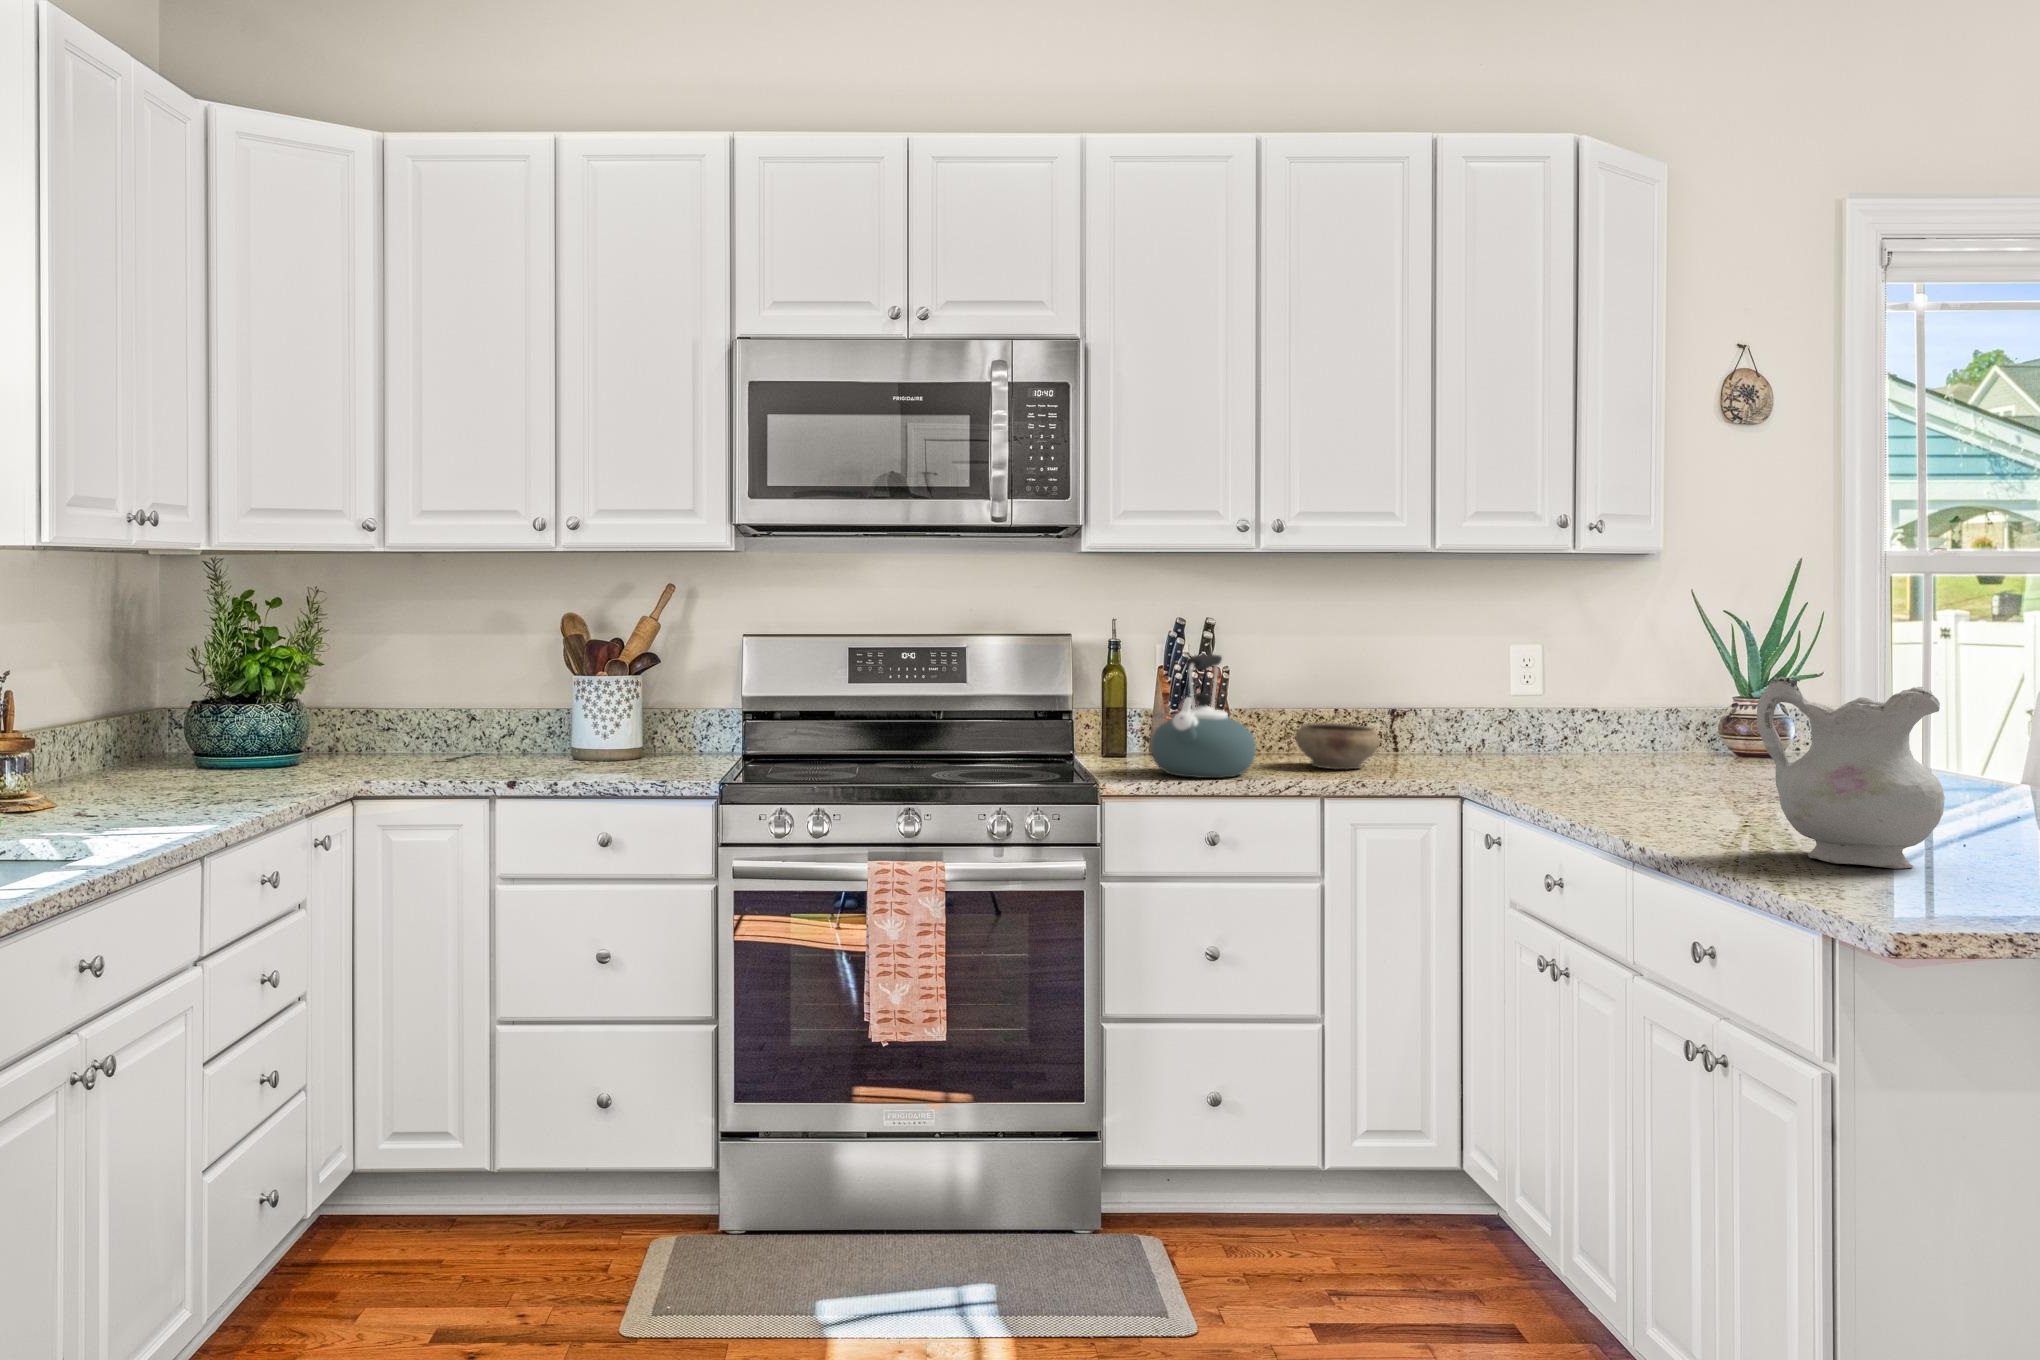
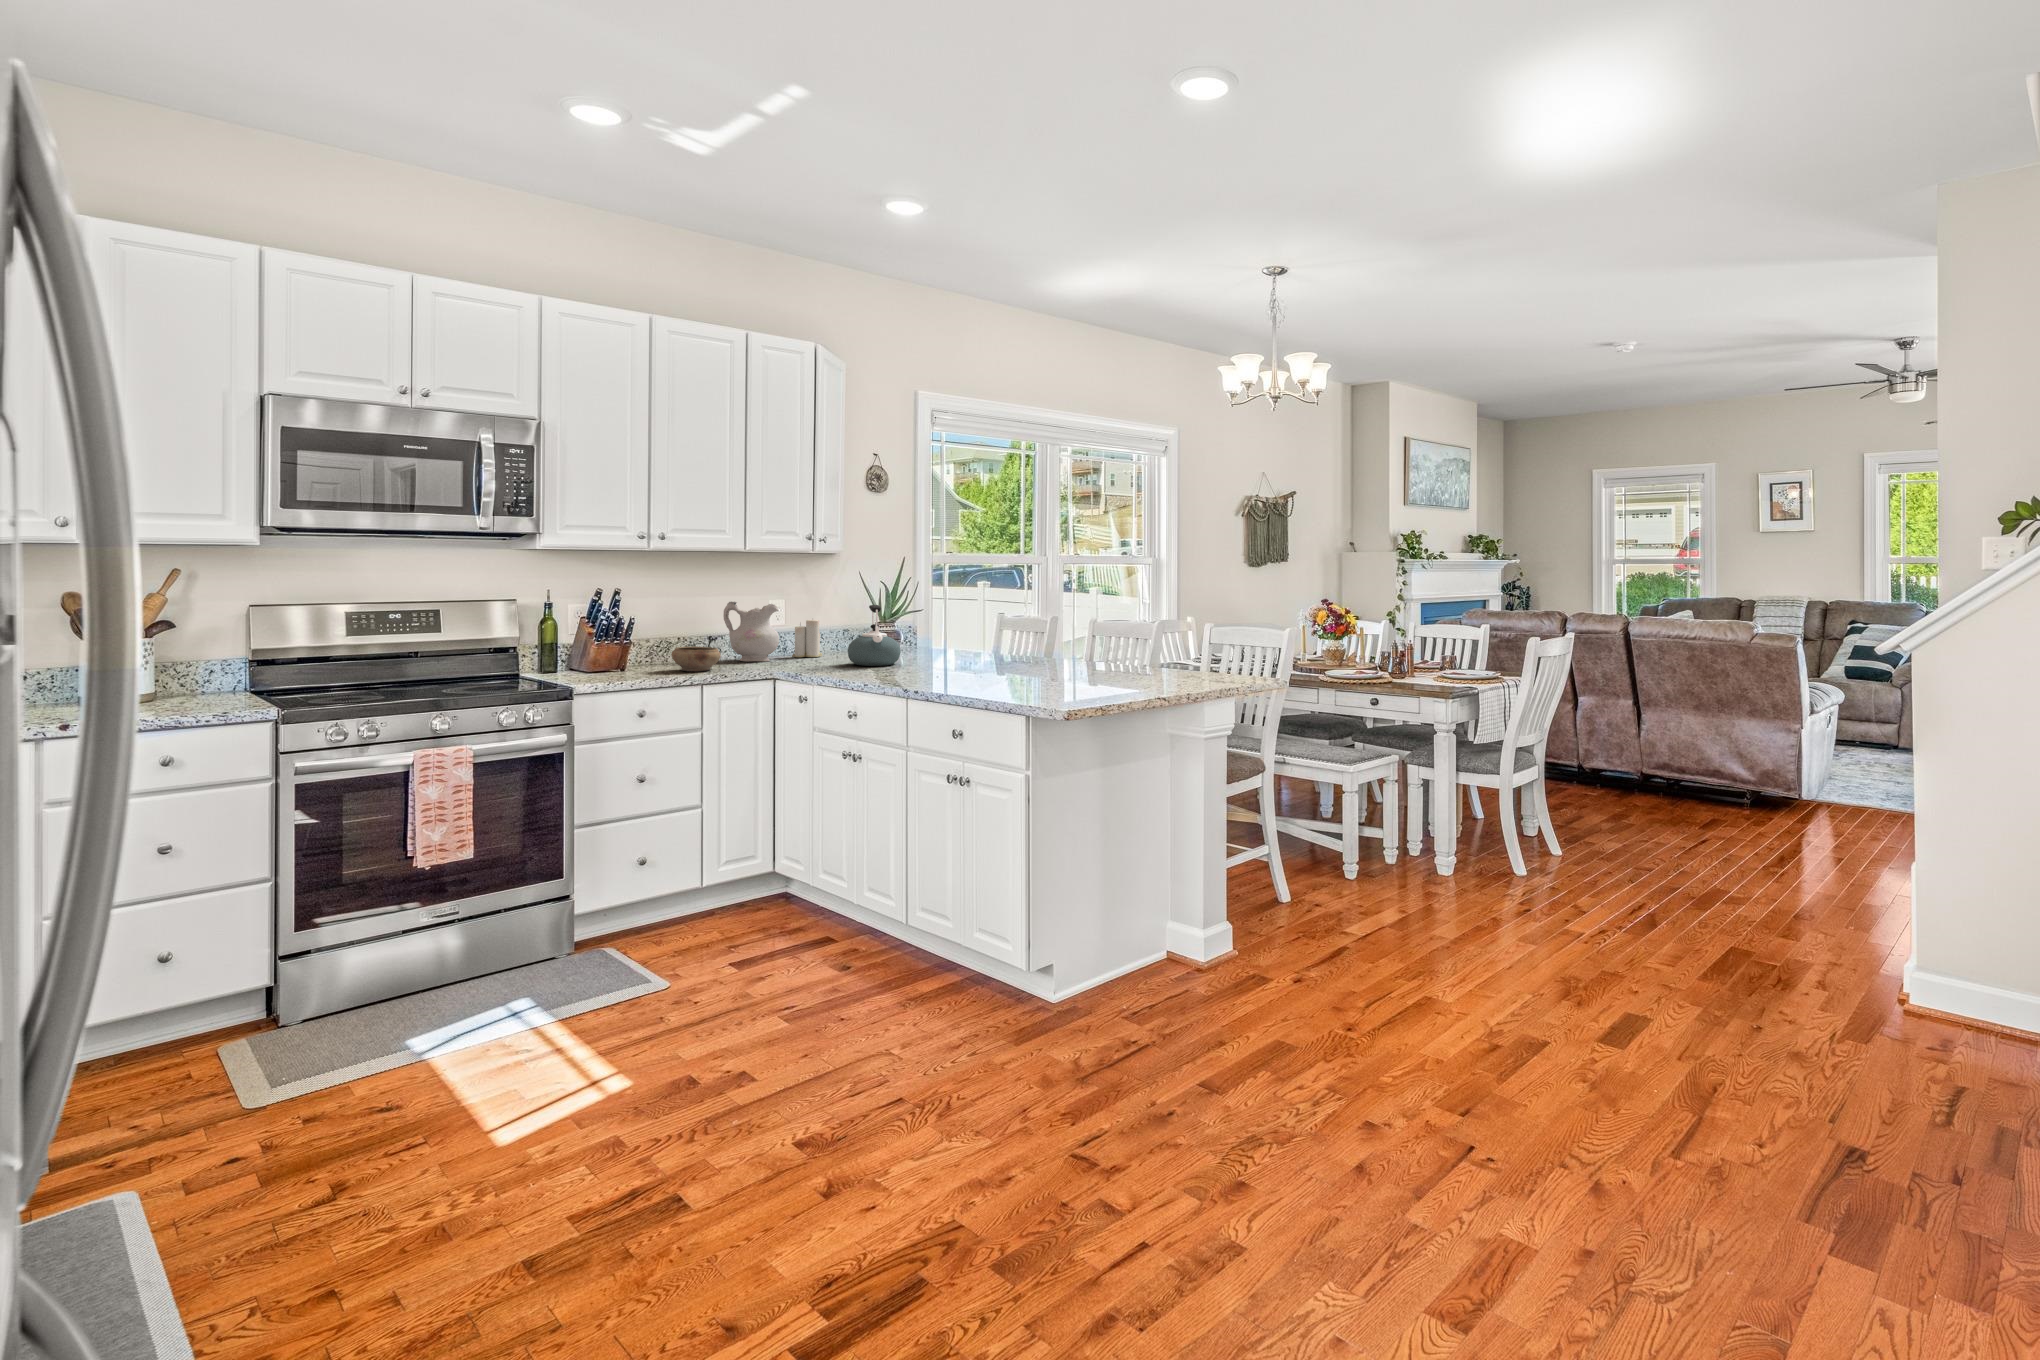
kettle: present [1151,654,1256,778] -> present [848,605,901,666]
candle: none [1546,675,1609,757] -> present [792,620,822,657]
ceramic pitcher: present [1757,676,1945,869] -> present [723,602,779,662]

